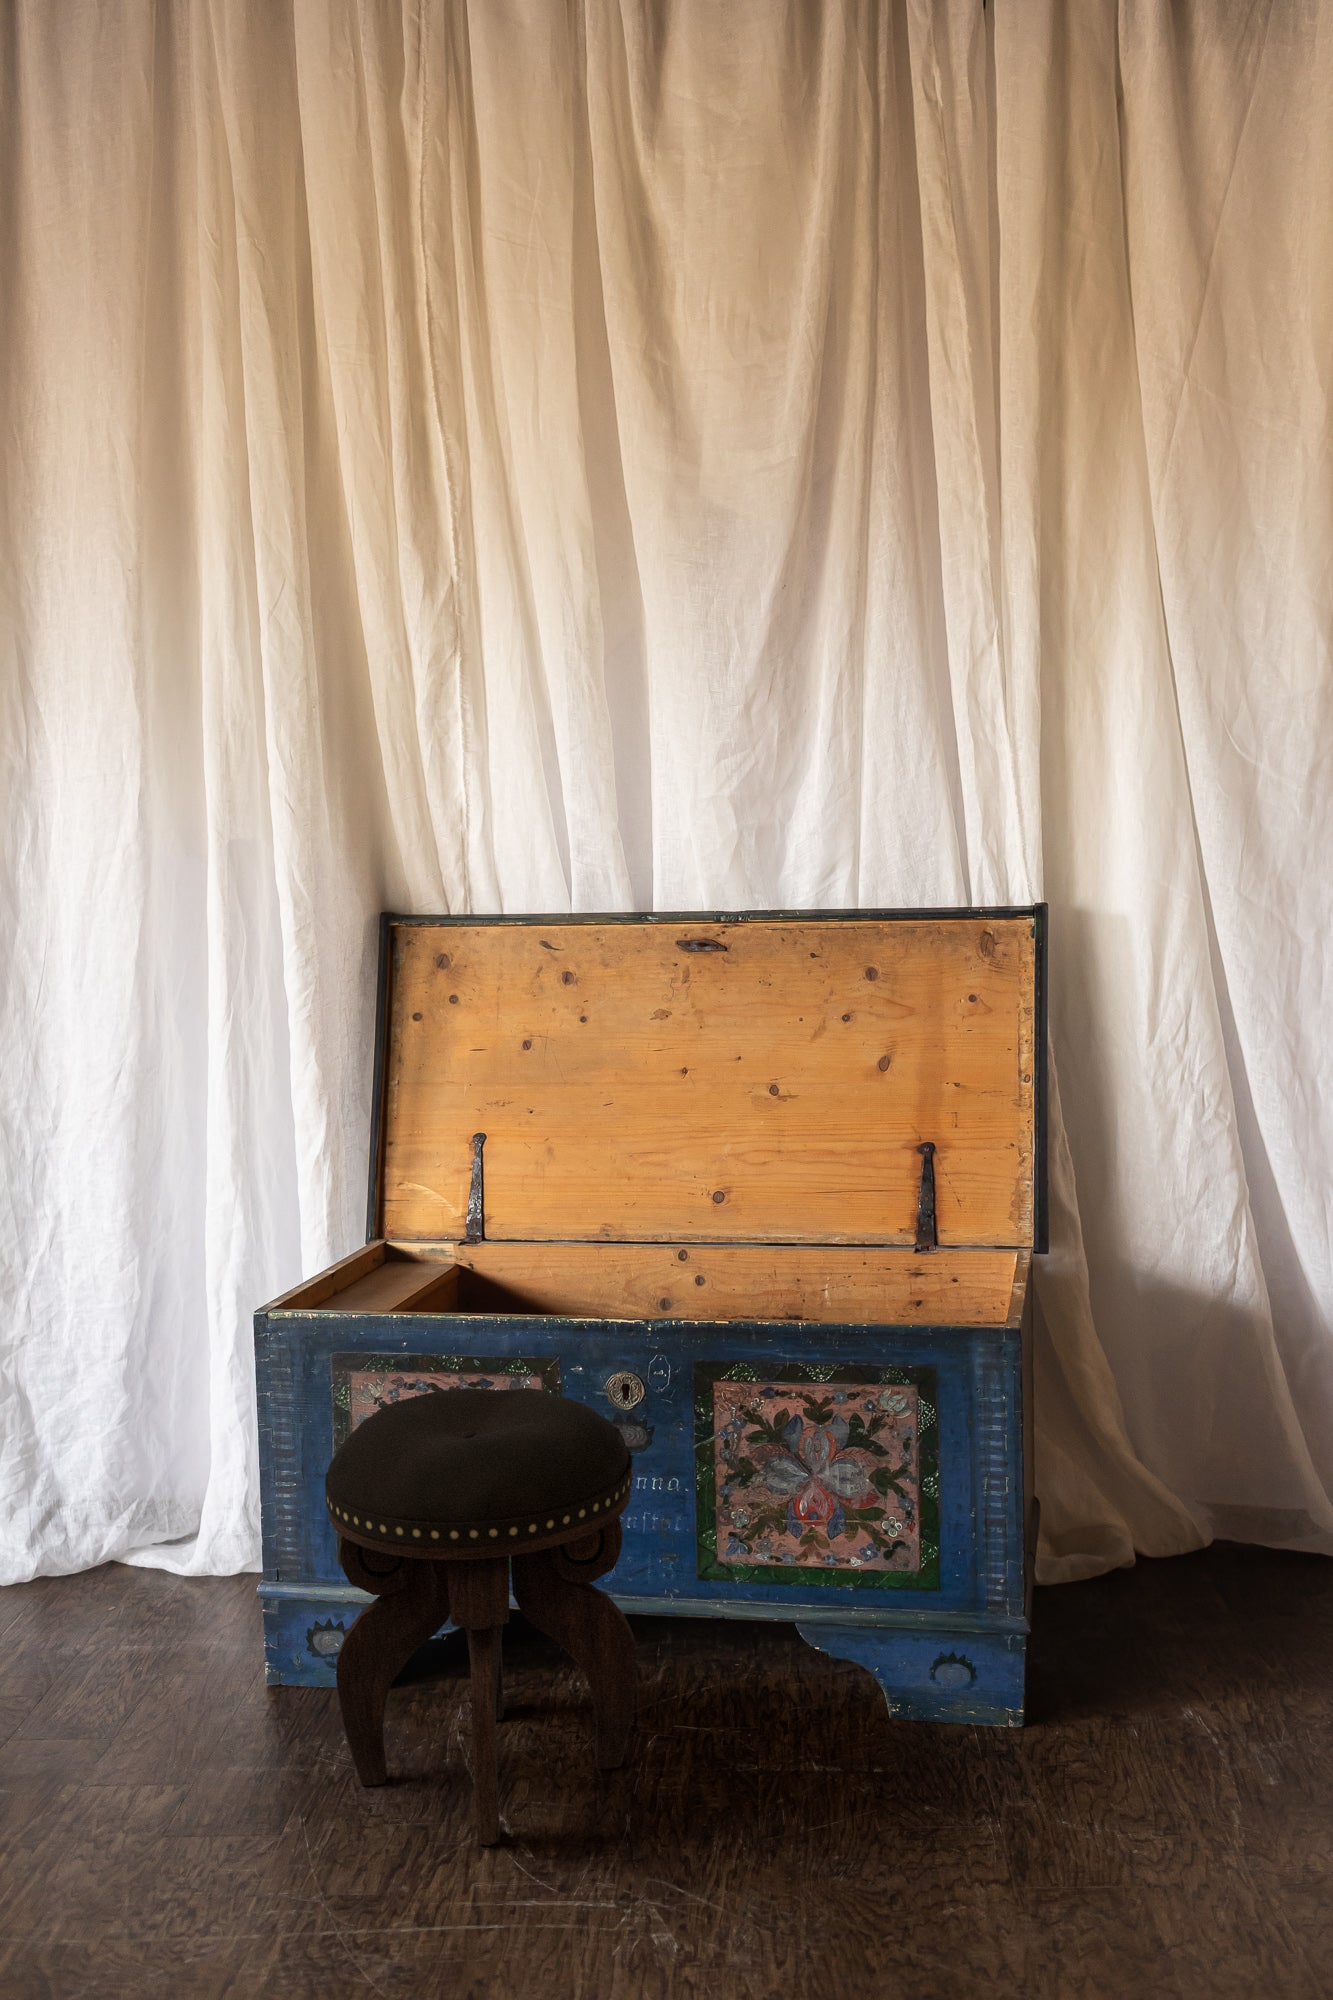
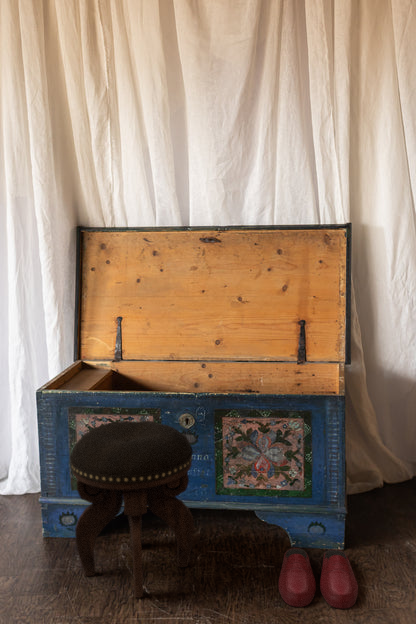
slippers: none [848,1726,1055,1890] -> present [279,548,358,609]

